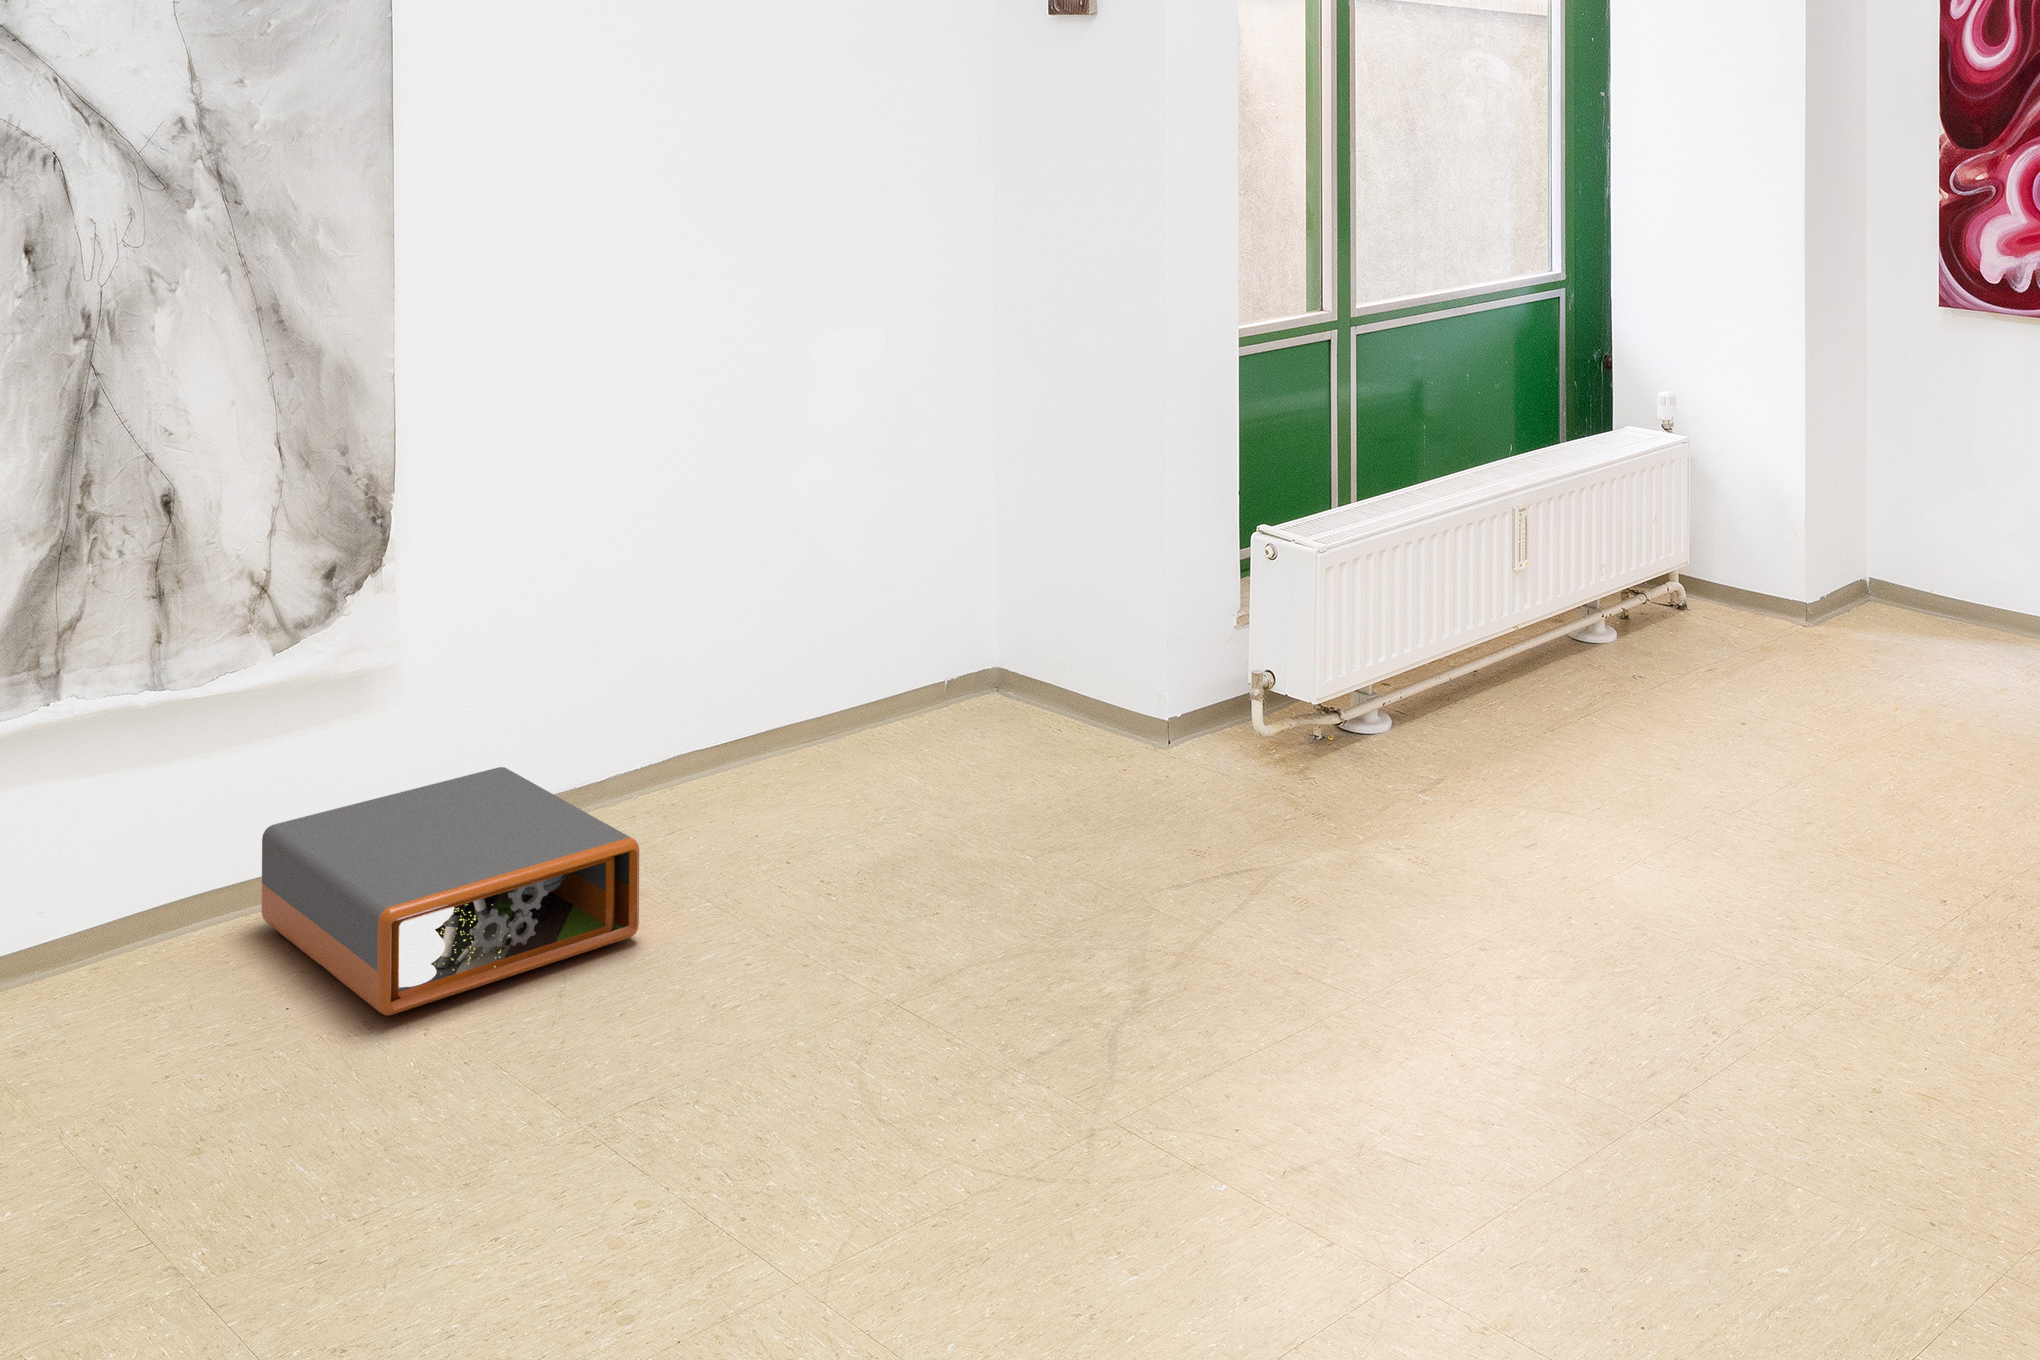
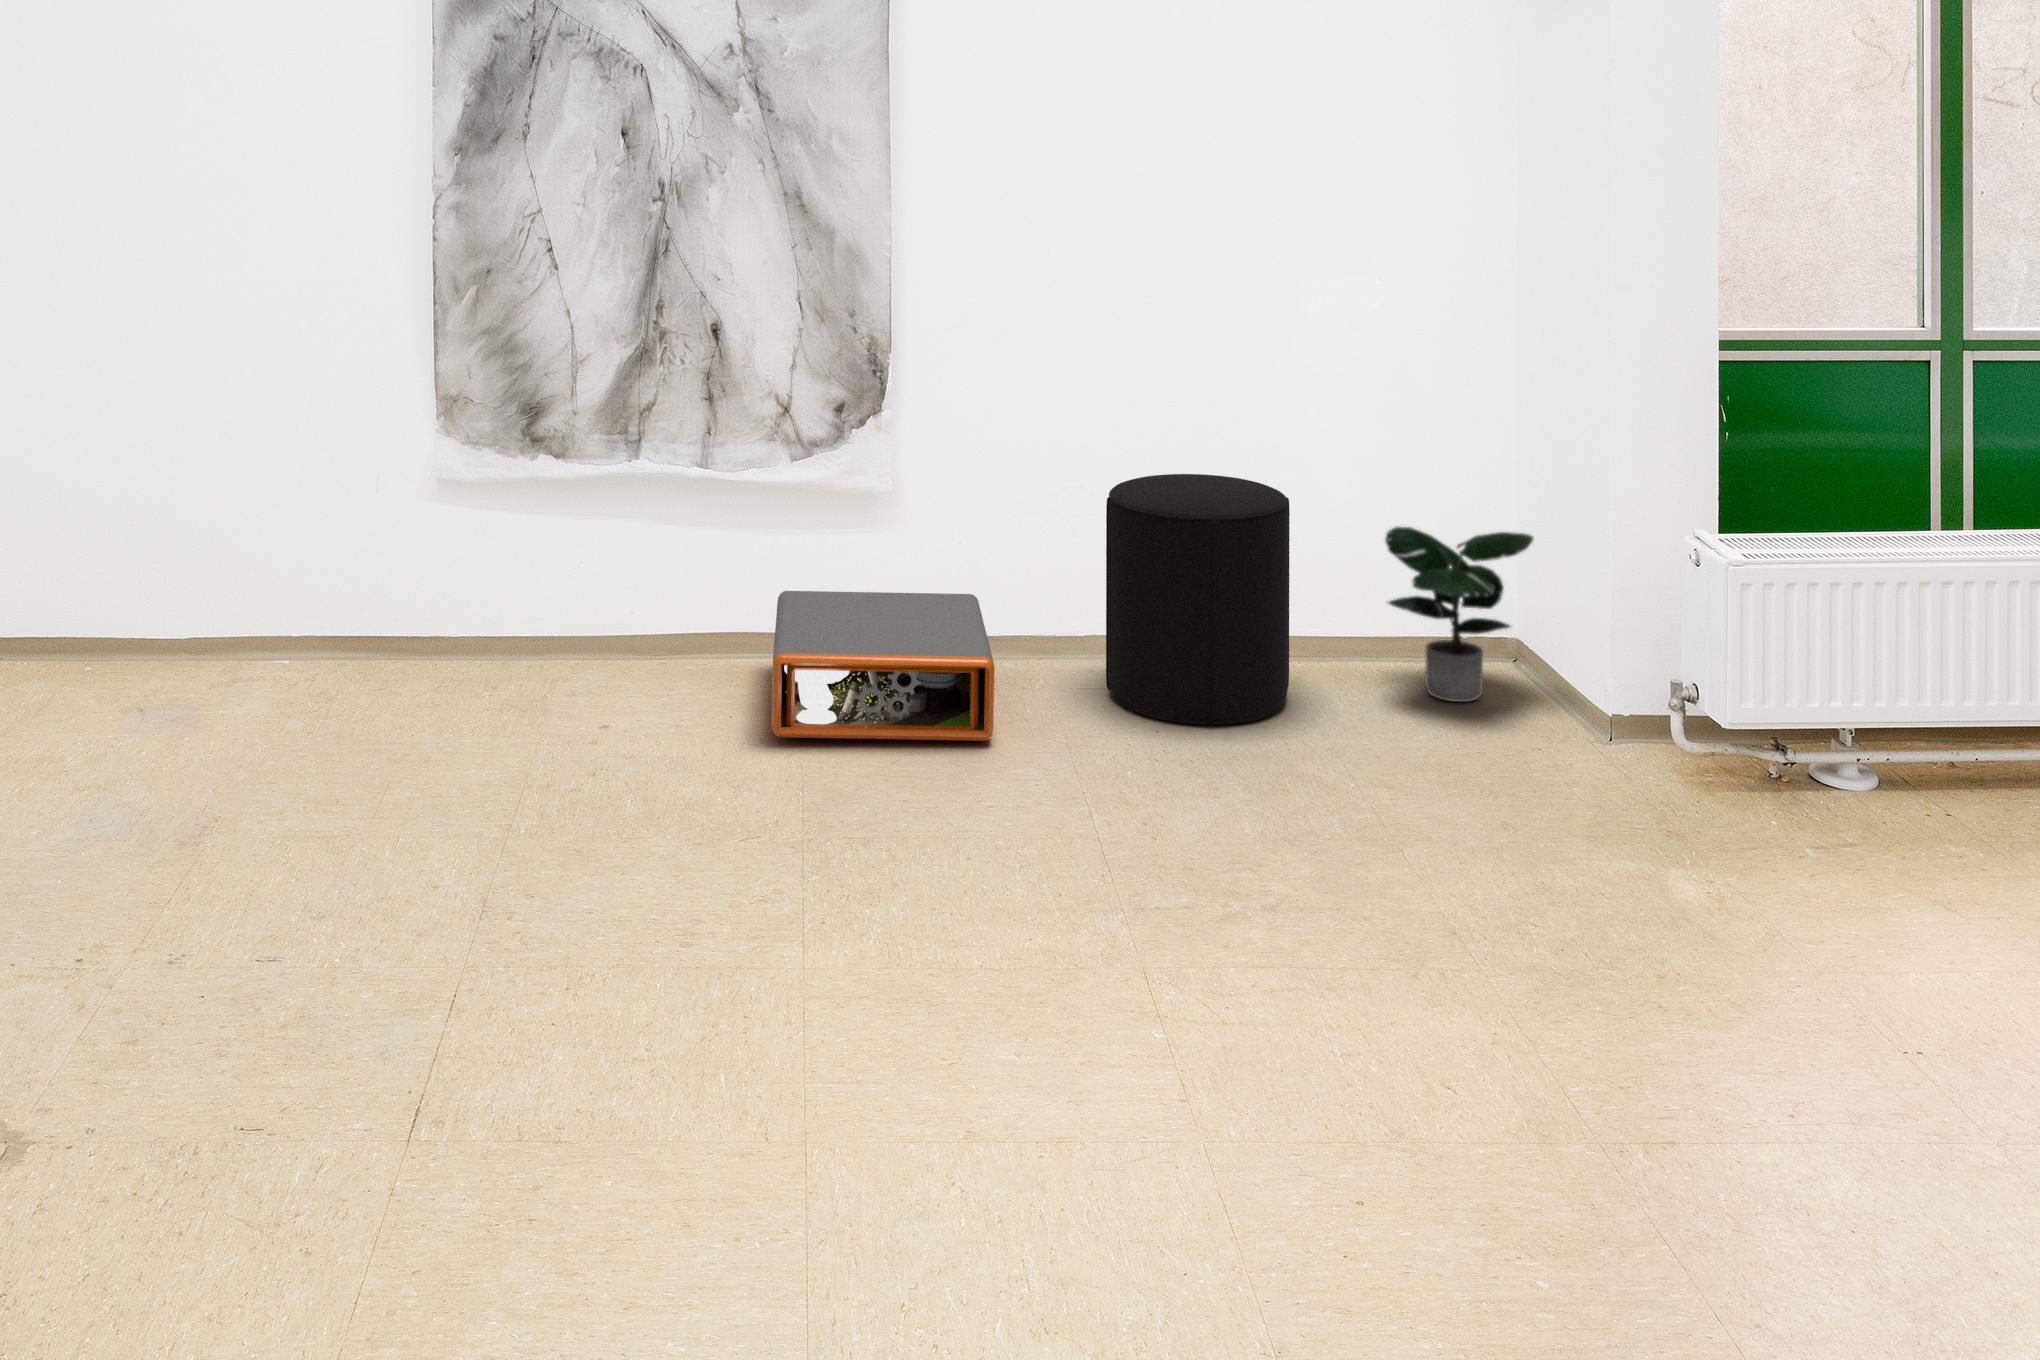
potted plant: none [922,564,1069,751] -> present [1385,526,1533,702]
stool: none [675,565,877,853] -> present [1106,474,1289,725]

